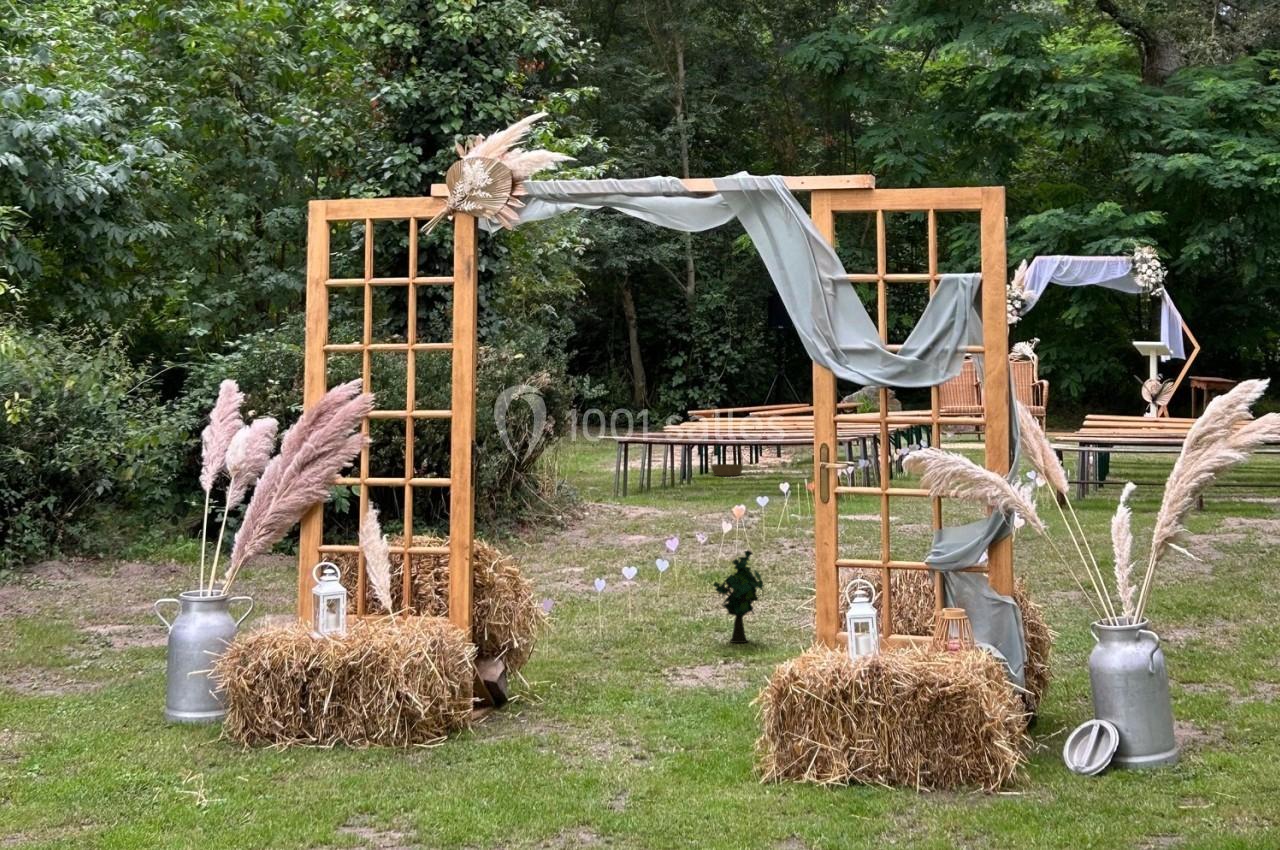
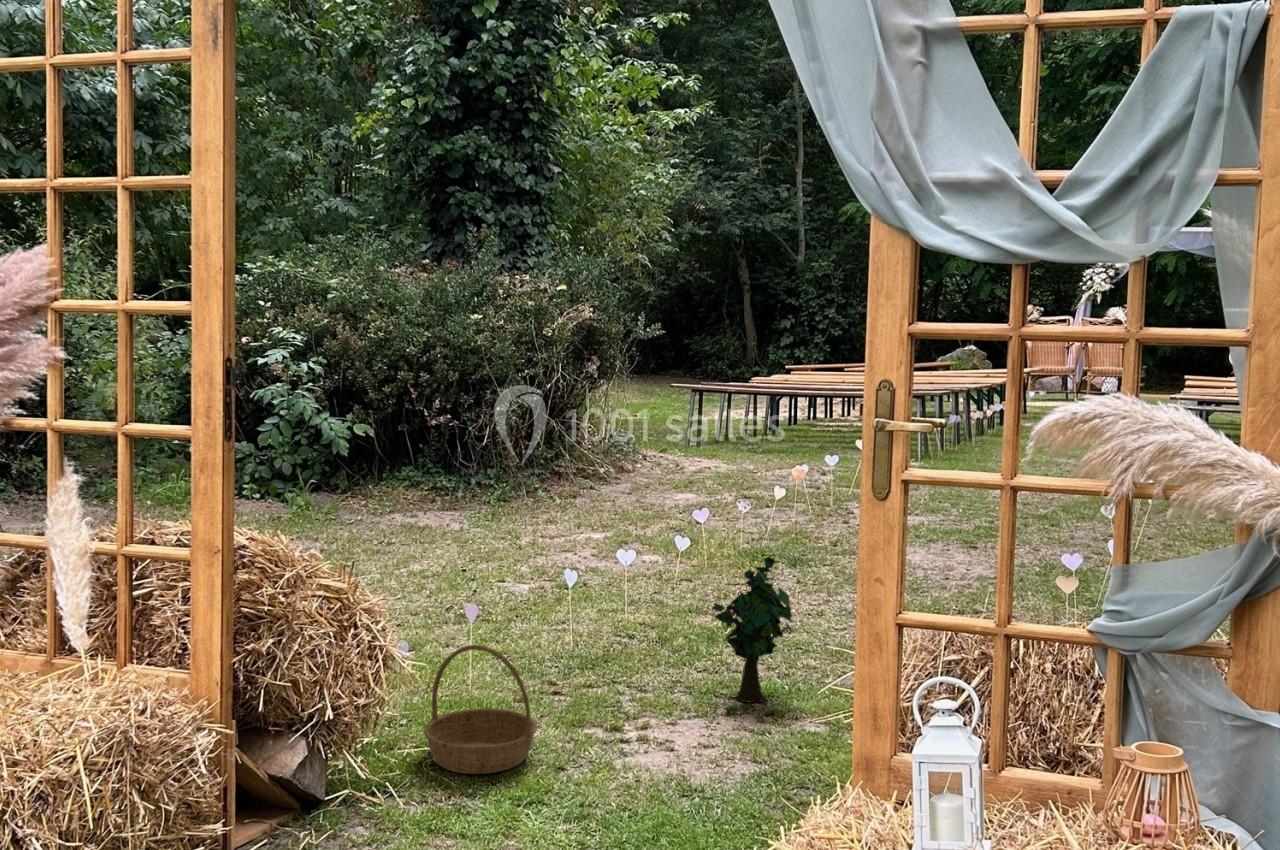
basket: present [711,446,743,476] -> present [424,645,537,774]

